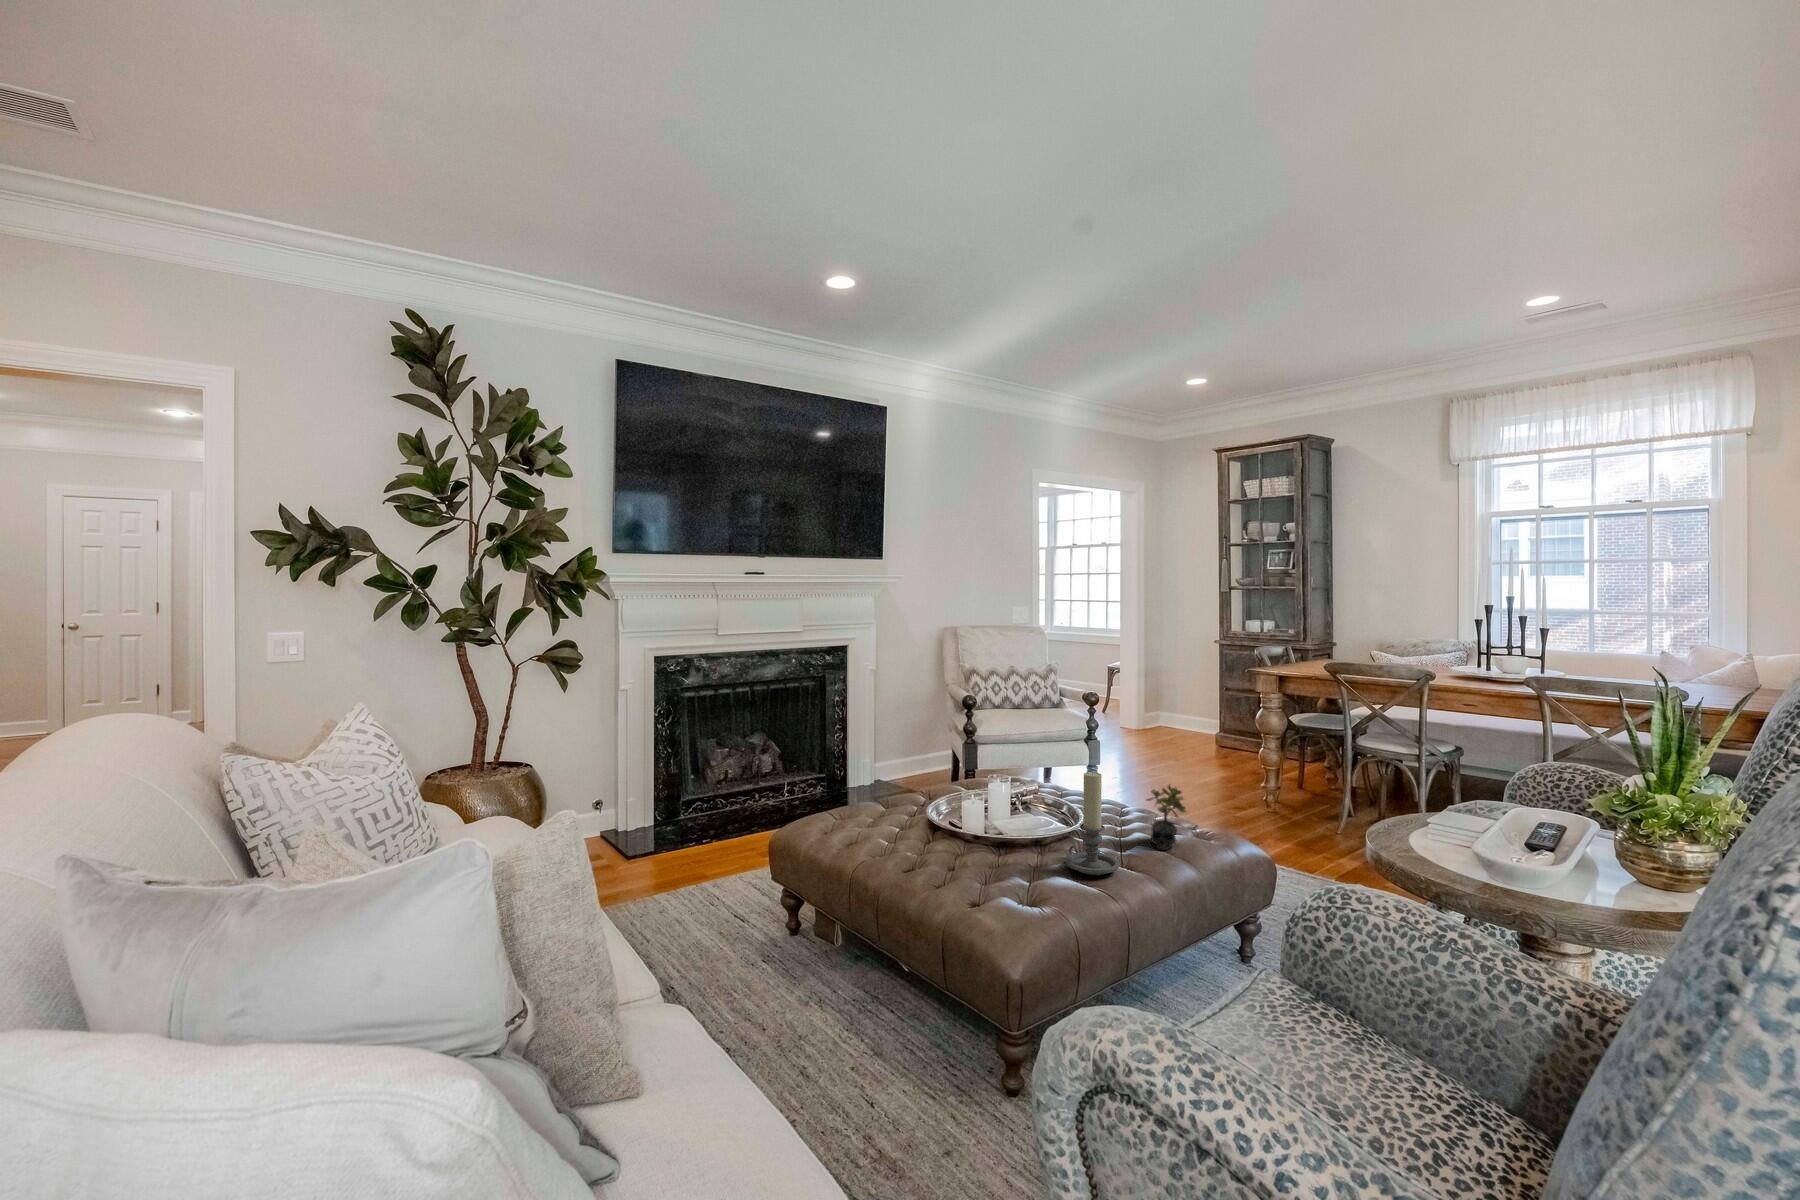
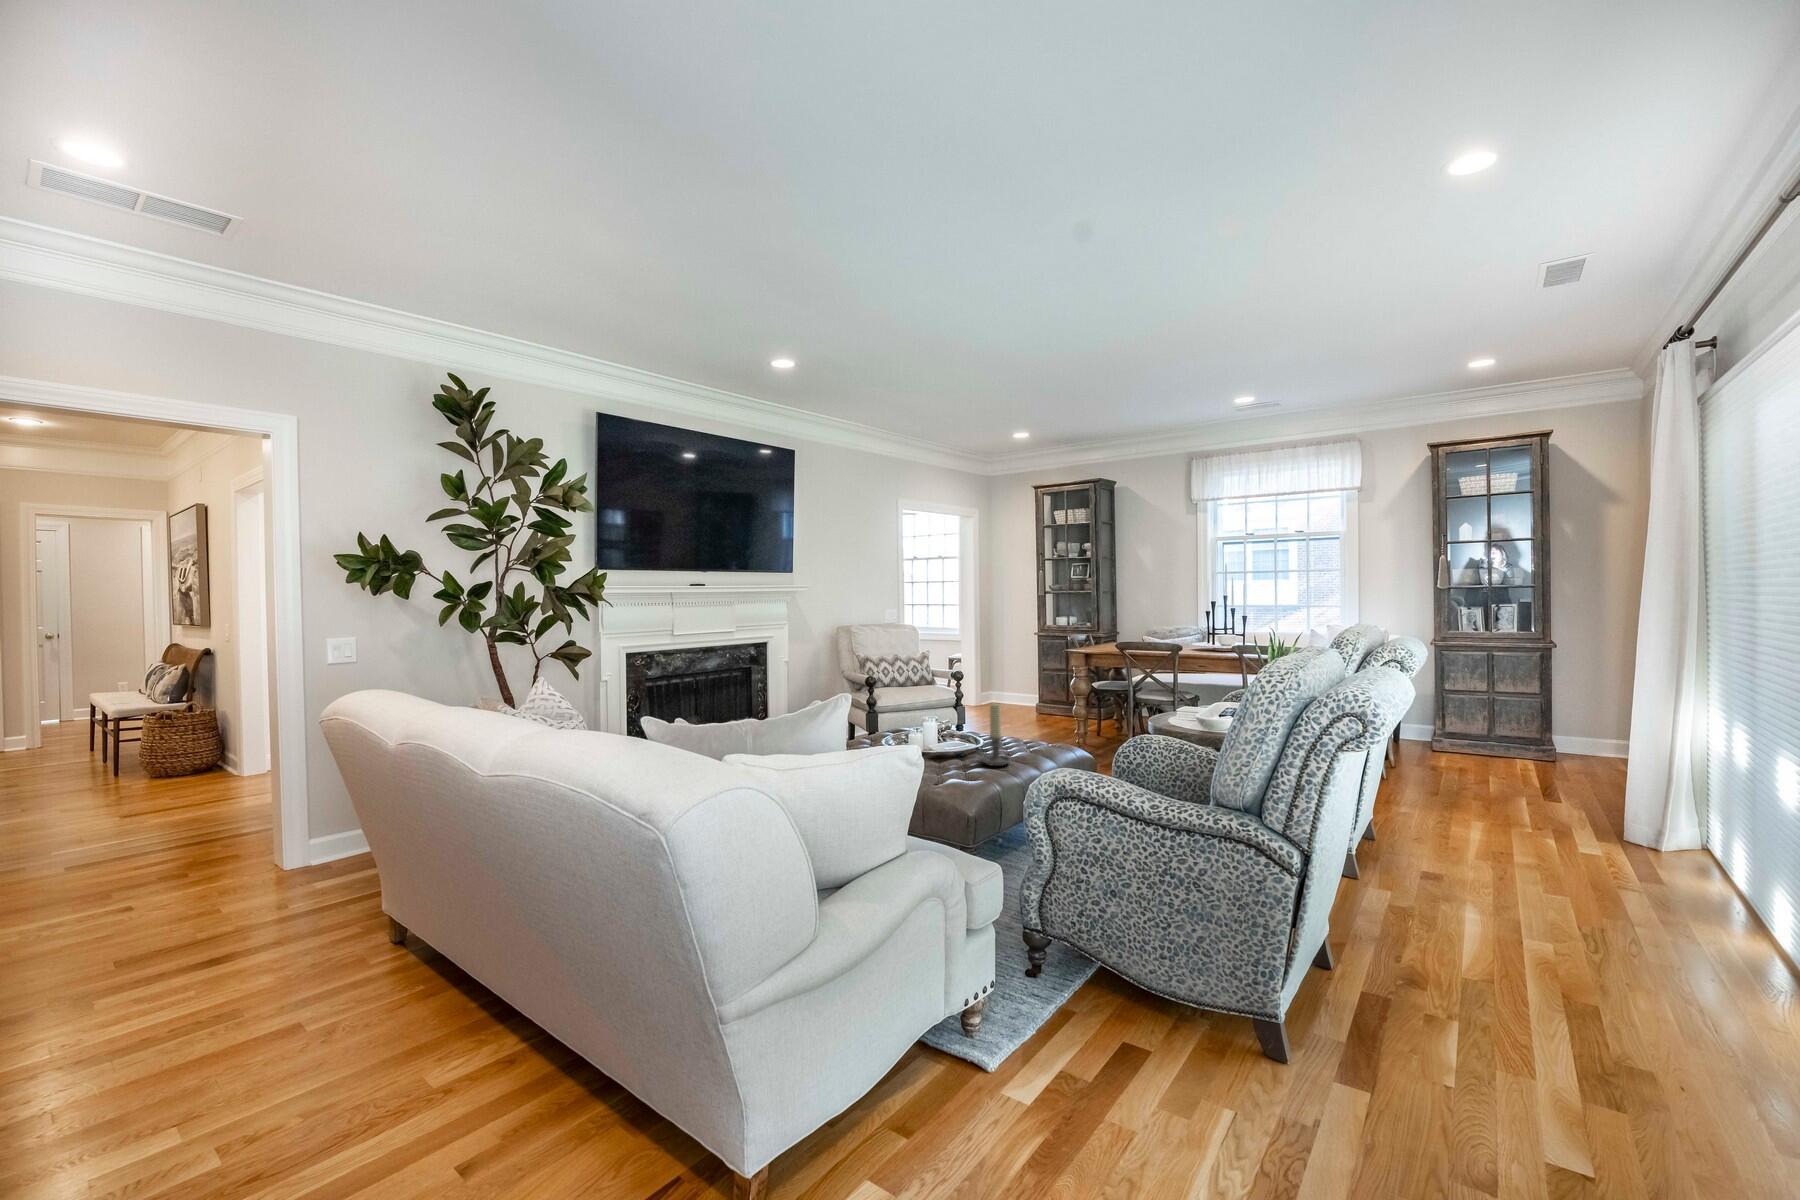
succulent plant: present [1146,785,1186,850] -> none [1021,713,1047,753]

